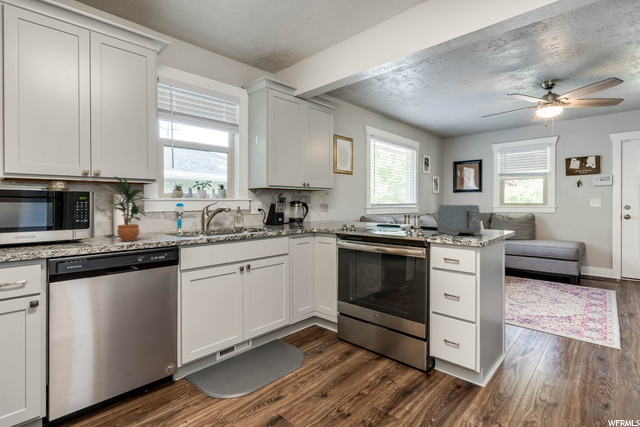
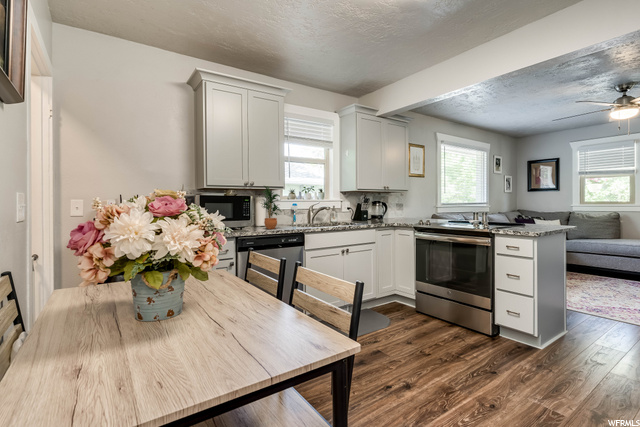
toaster: present [437,205,481,236] -> none [502,203,540,228]

